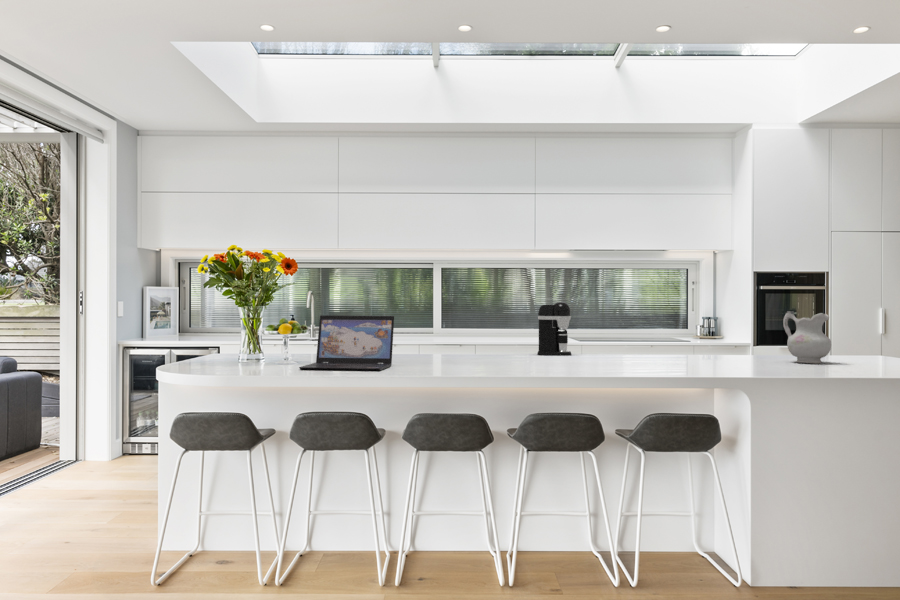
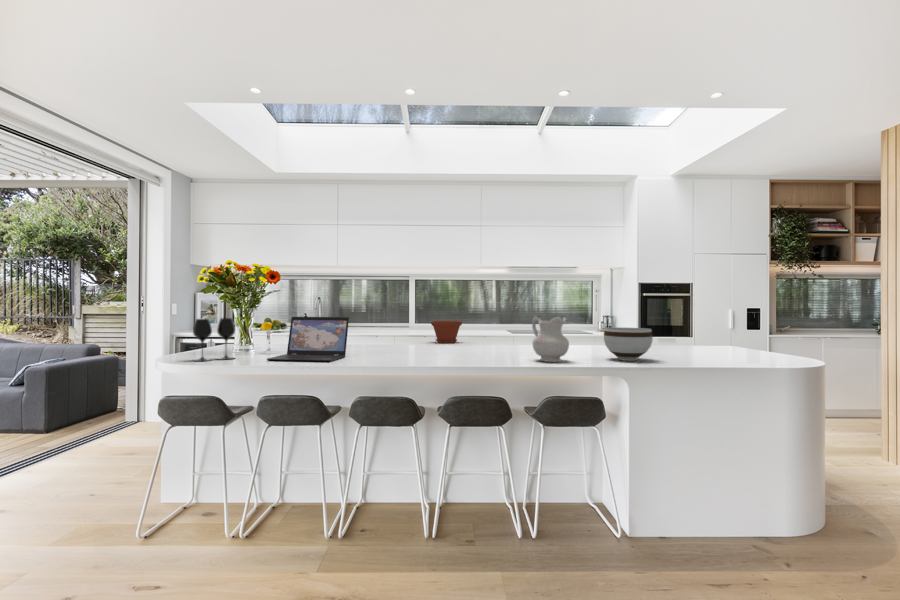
coffee maker: present [537,302,571,356] -> none [478,305,503,345]
ceramic pitcher: present [783,311,831,364] -> present [532,315,569,362]
wine glass: none [207,317,256,370] -> present [193,318,235,361]
plant pot: none [471,323,514,354] -> present [431,321,462,344]
bowl: none [718,328,780,369] -> present [604,327,653,361]

